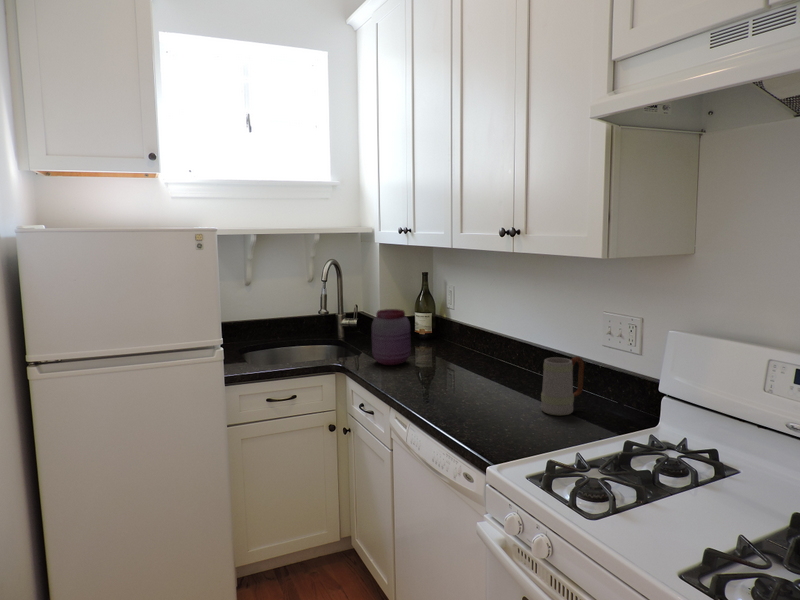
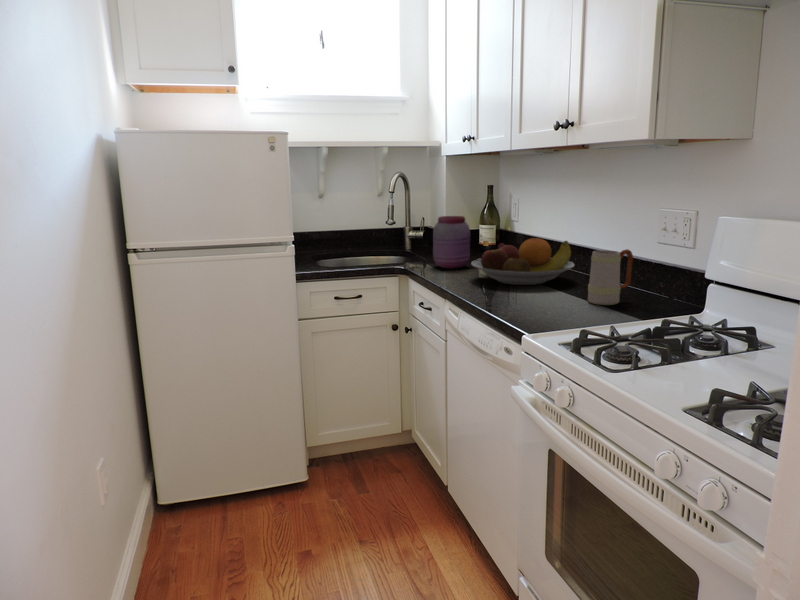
fruit bowl: none [416,338,521,388] -> present [471,238,574,285]

